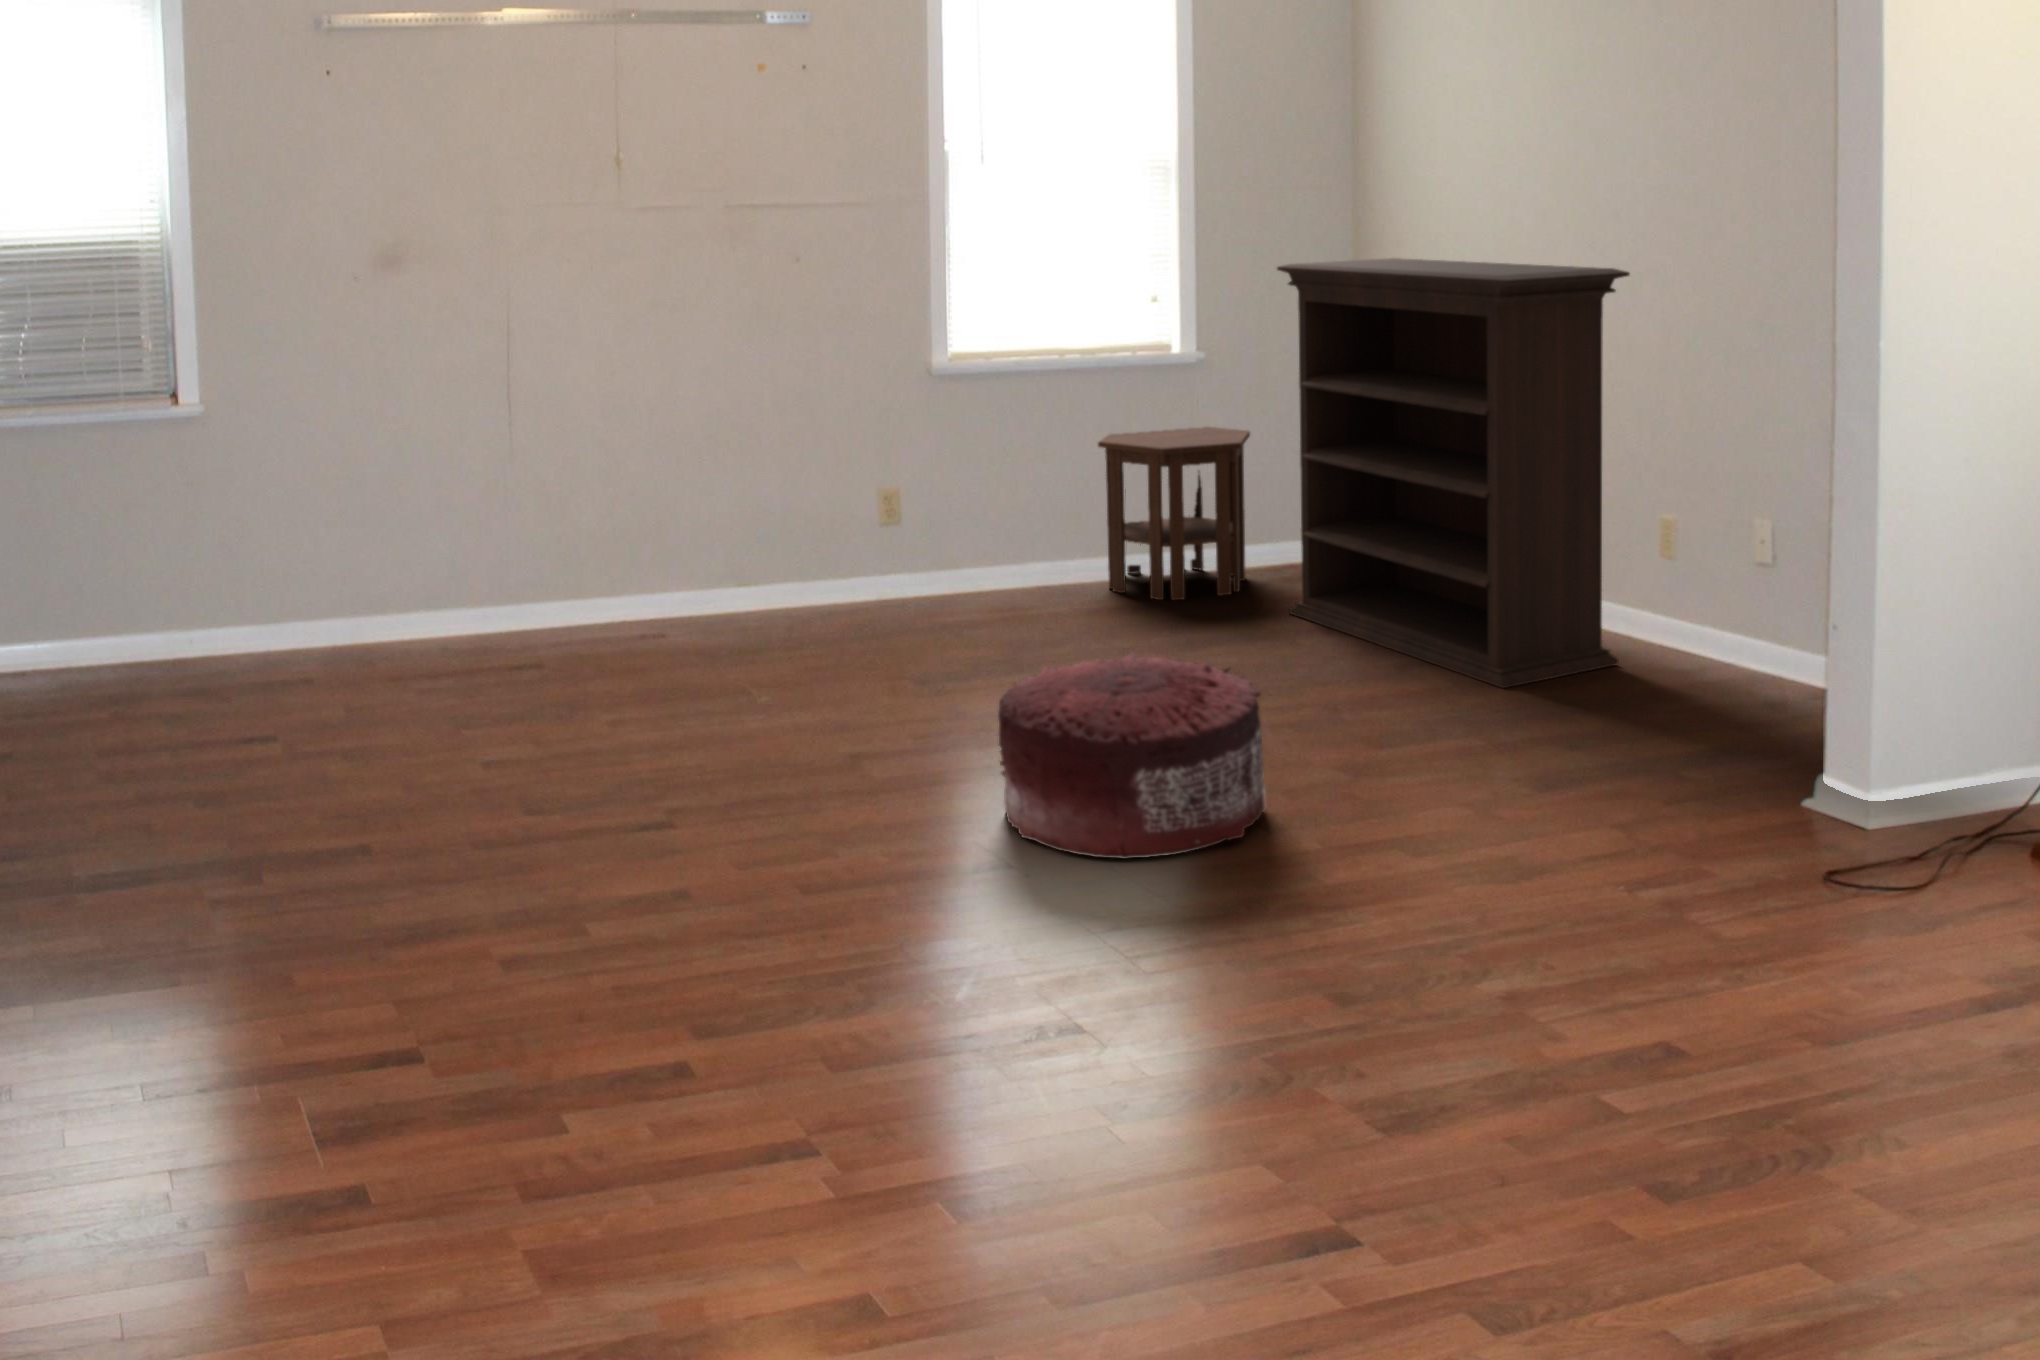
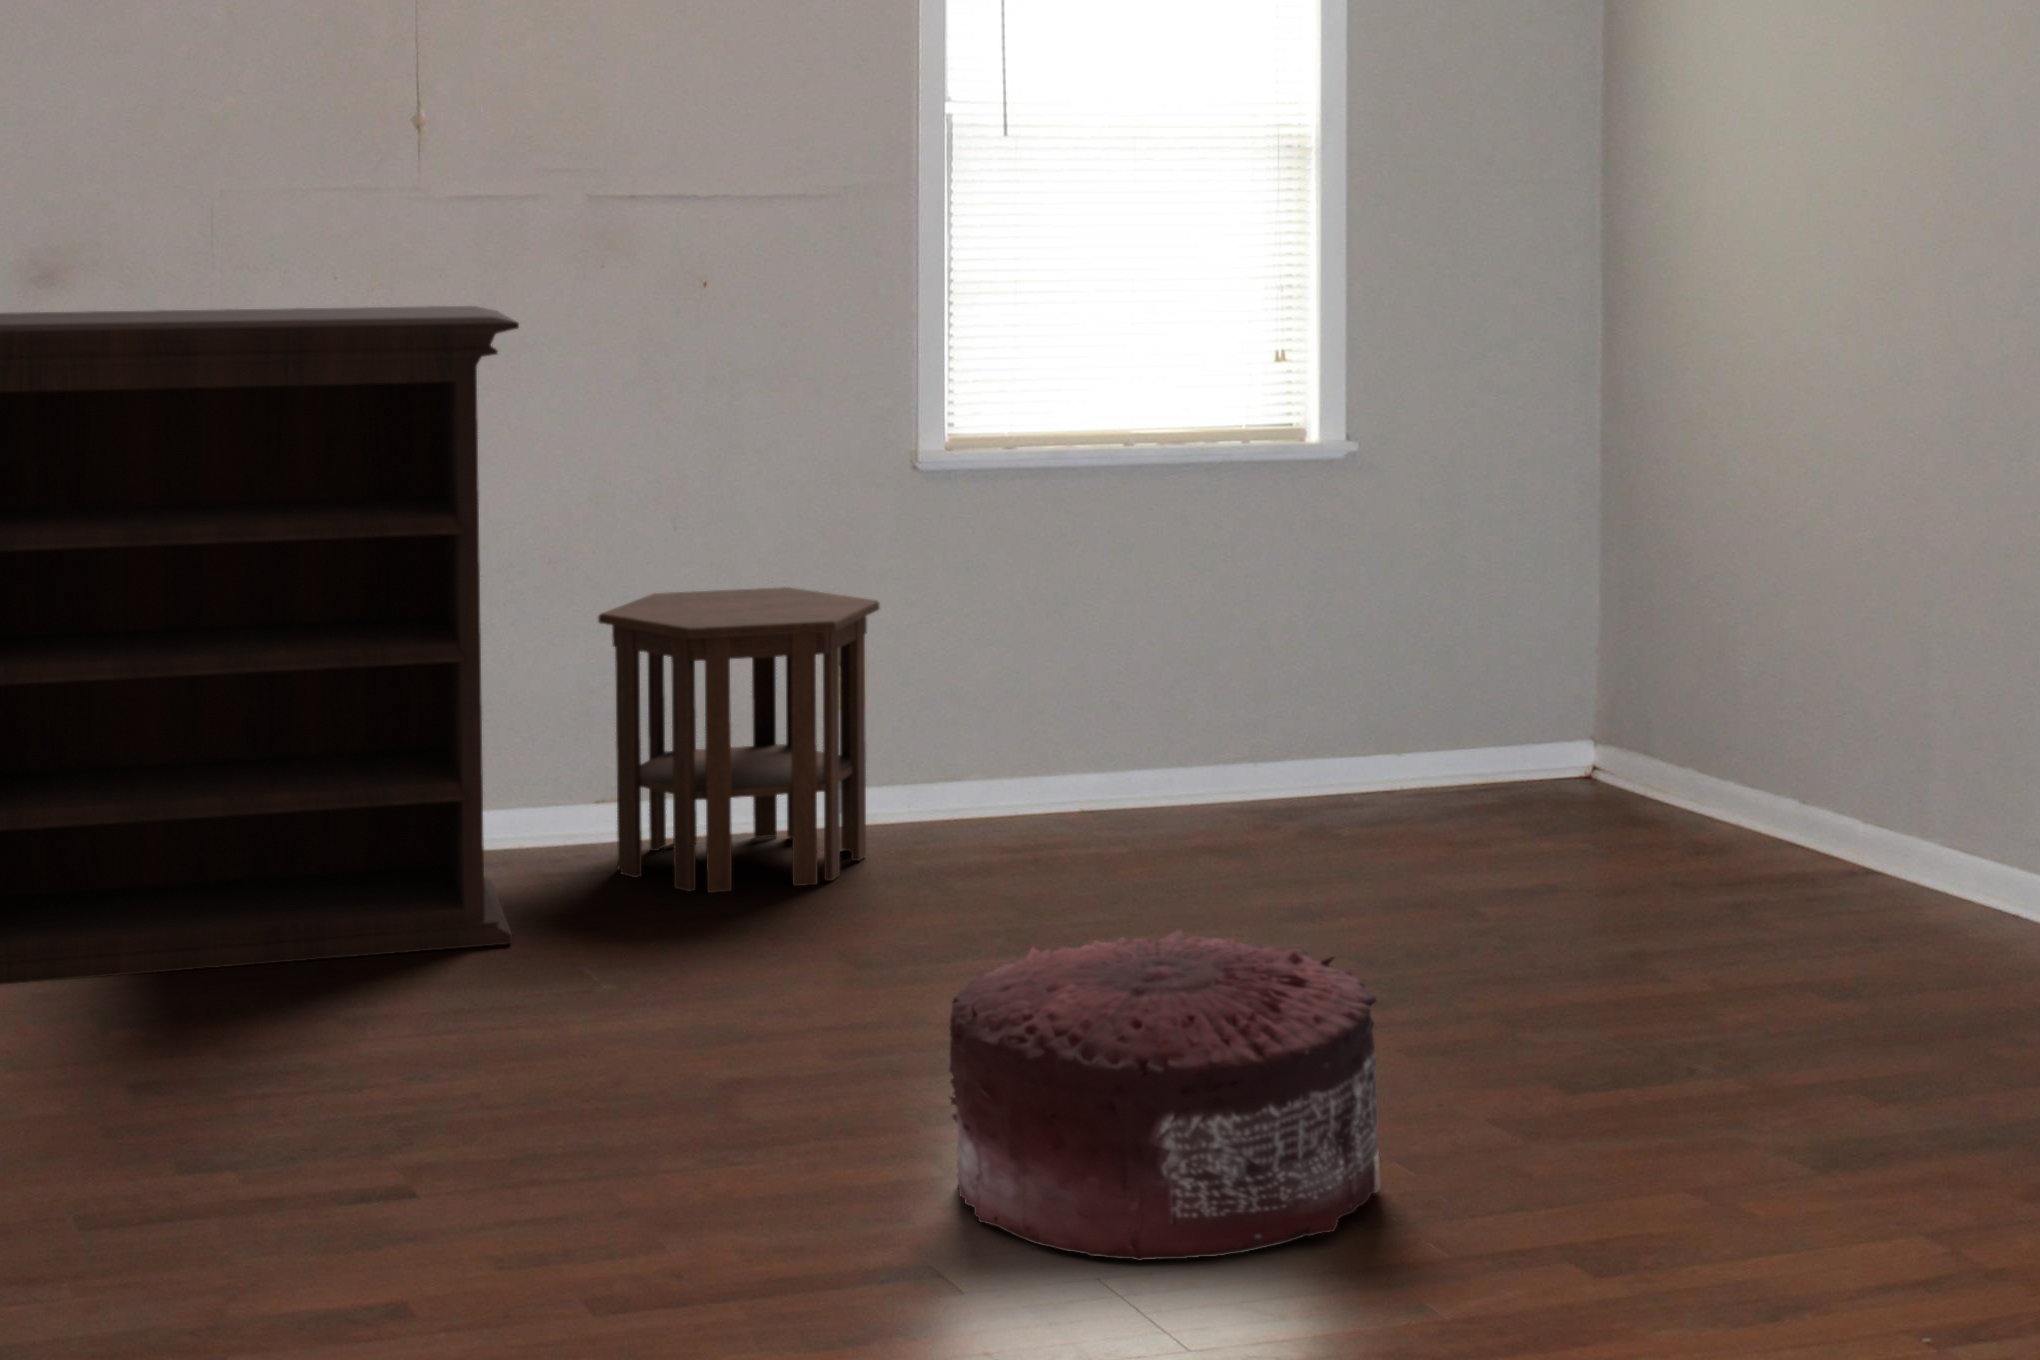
bookshelf: present [1277,258,1630,688] -> present [0,306,519,985]
side table: present [1098,427,1250,600] -> present [598,587,880,893]

